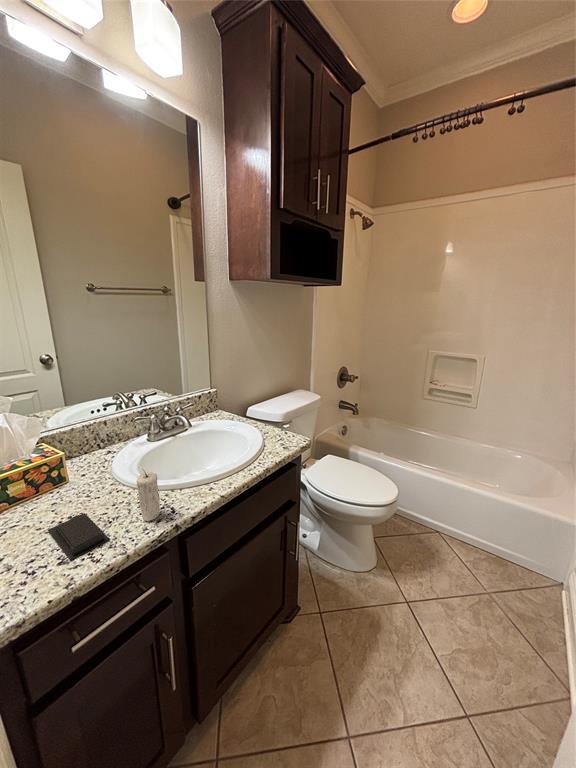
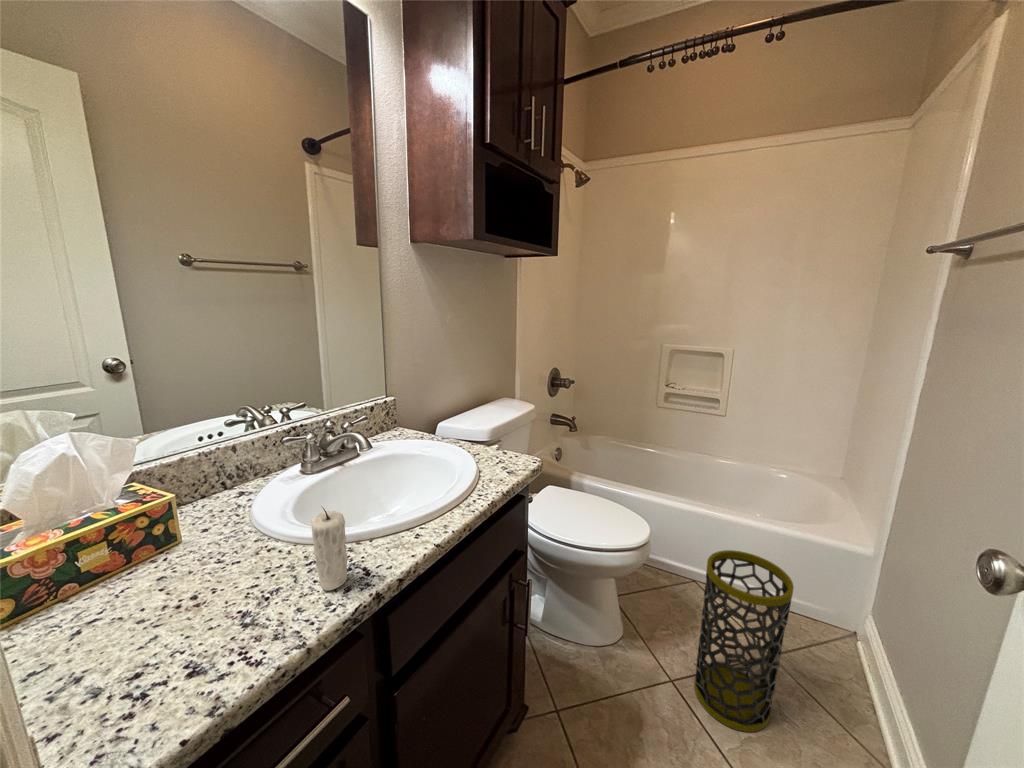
soap bar: present [48,513,110,561] -> none [158,587,272,668]
trash can: none [427,514,505,648] -> present [694,550,794,732]

